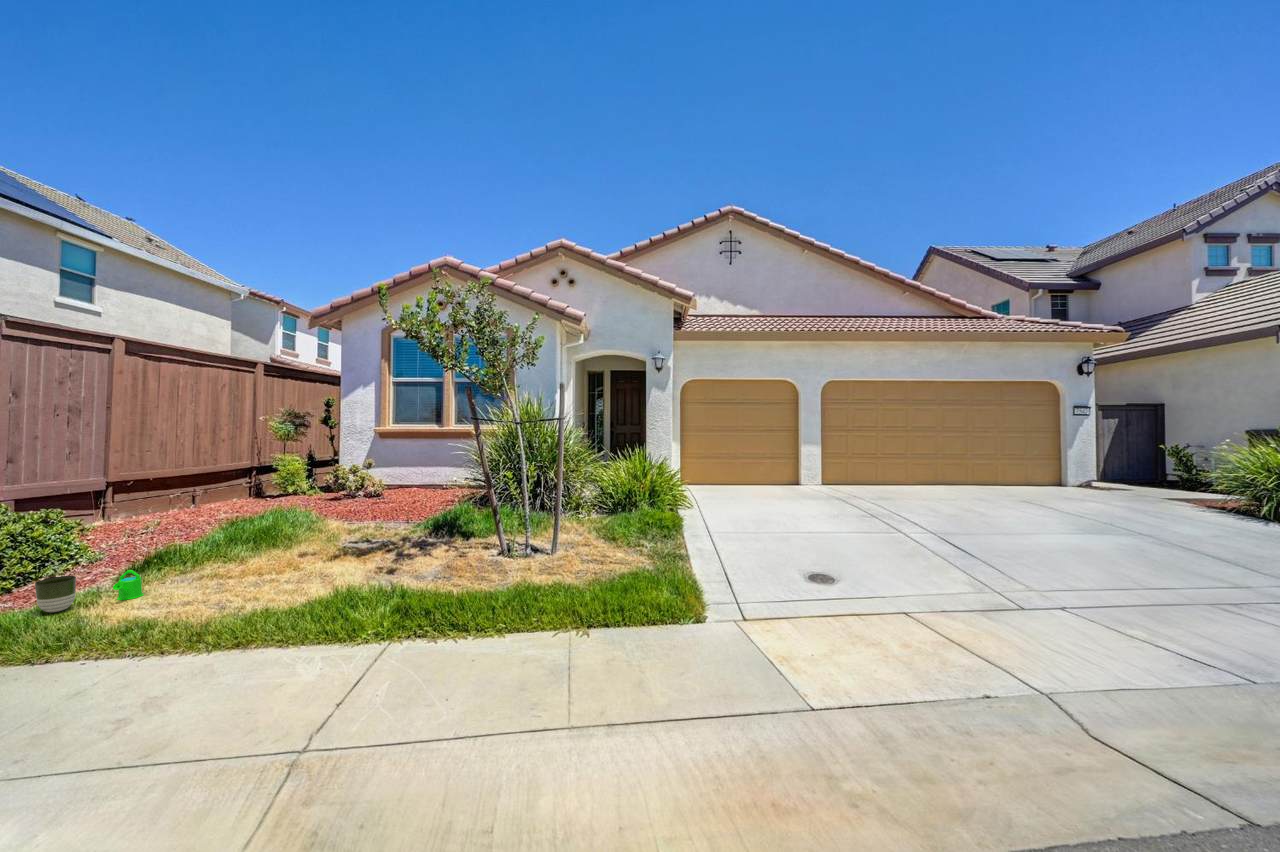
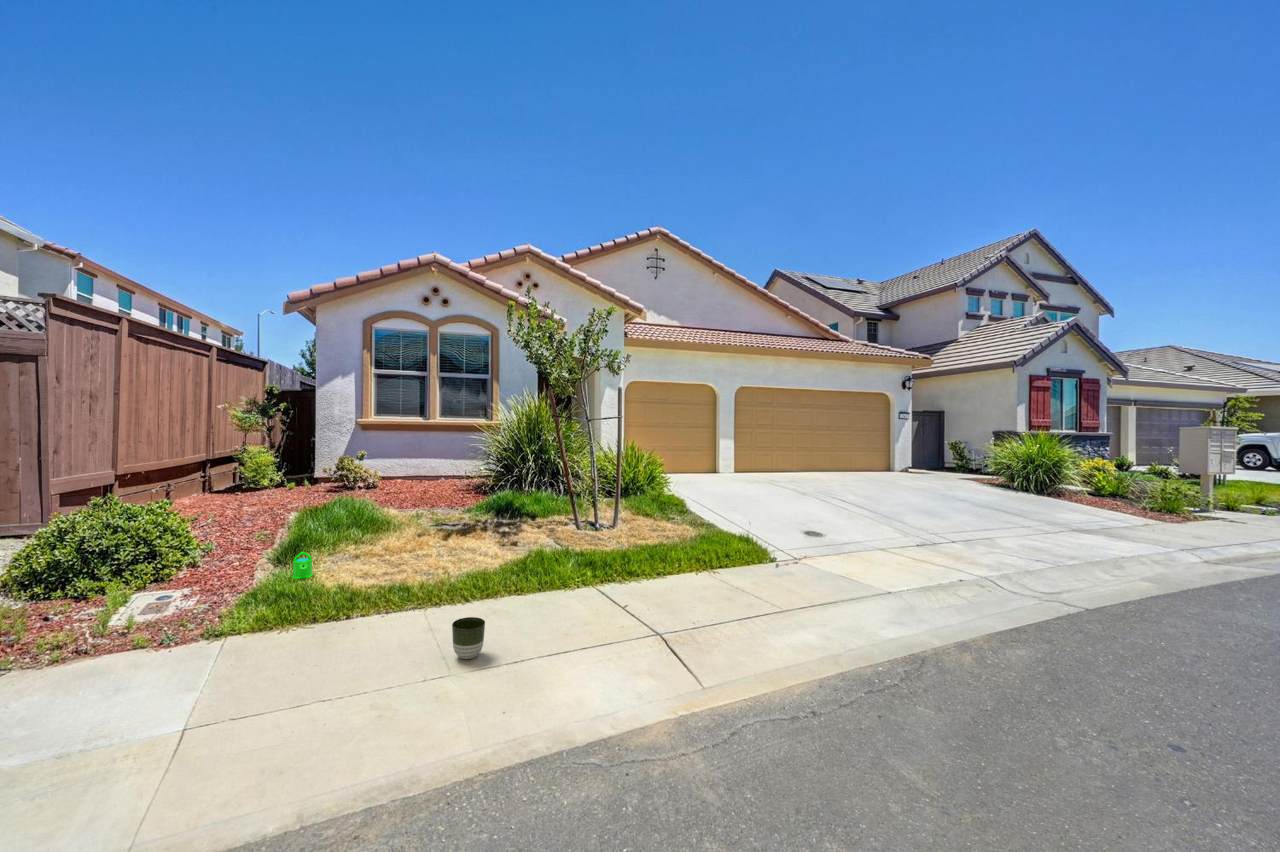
planter: present [35,576,76,612] -> present [452,617,485,659]

